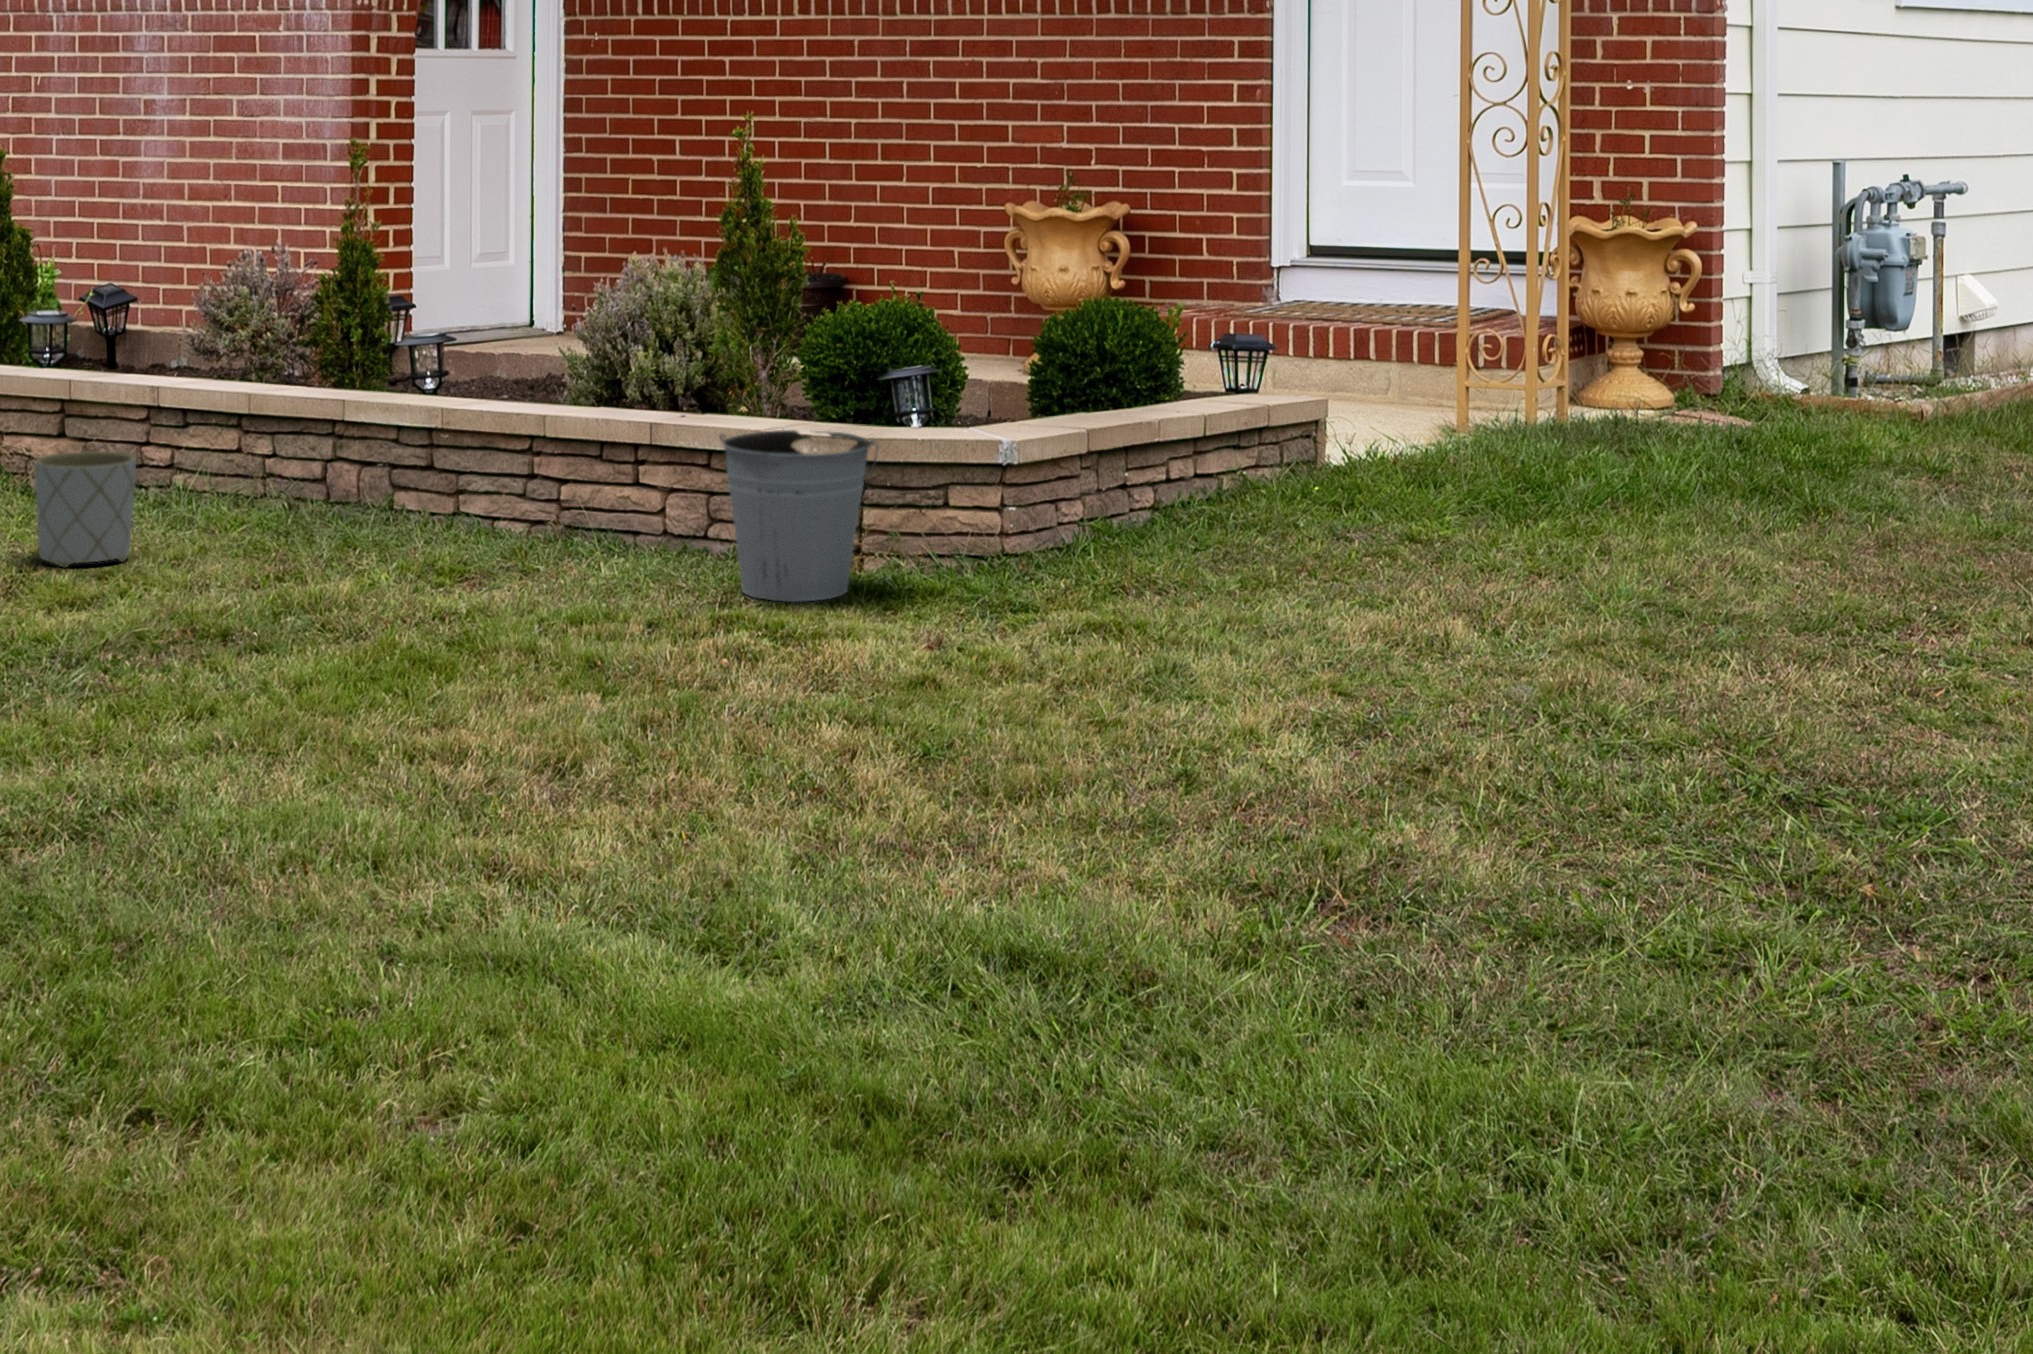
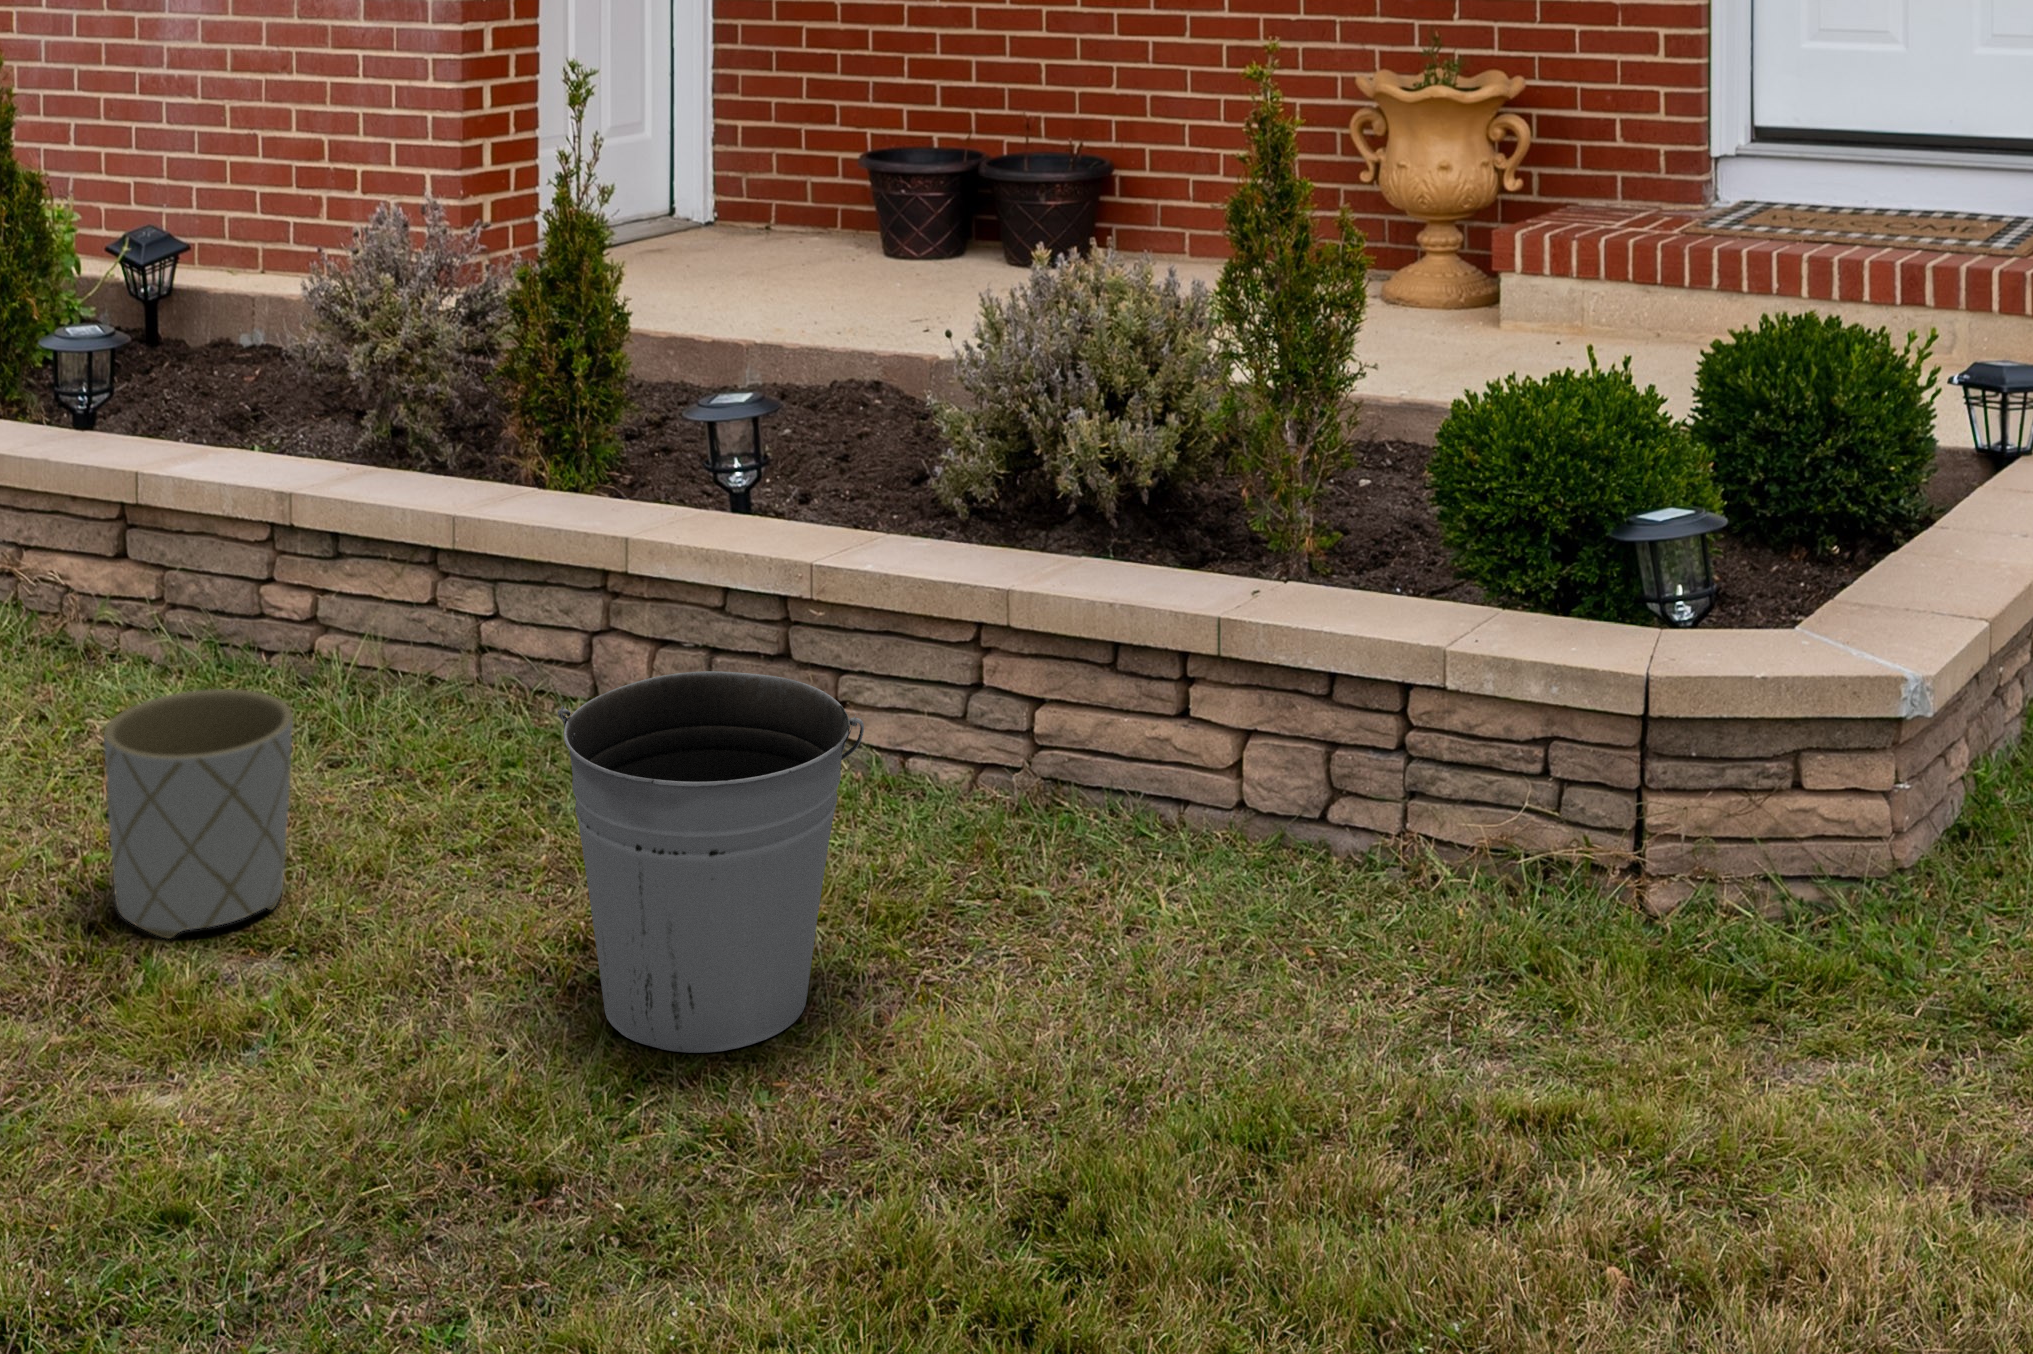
bucket: present [720,430,876,602] -> present [558,671,864,1053]

